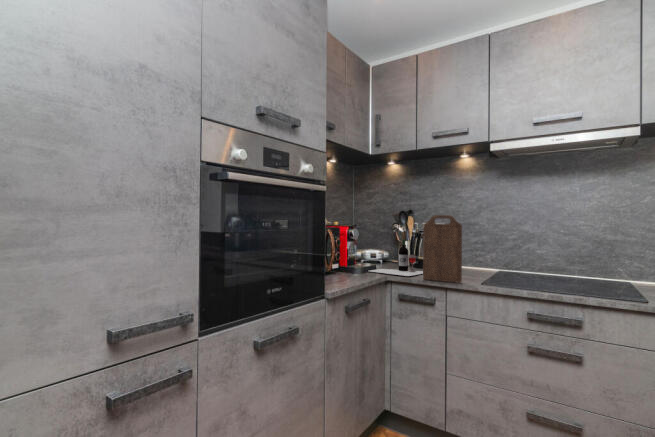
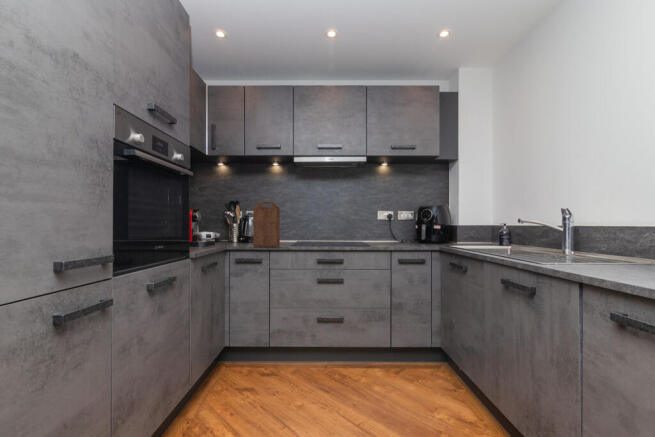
wine bottle: present [369,239,423,276] -> none [207,221,258,246]

